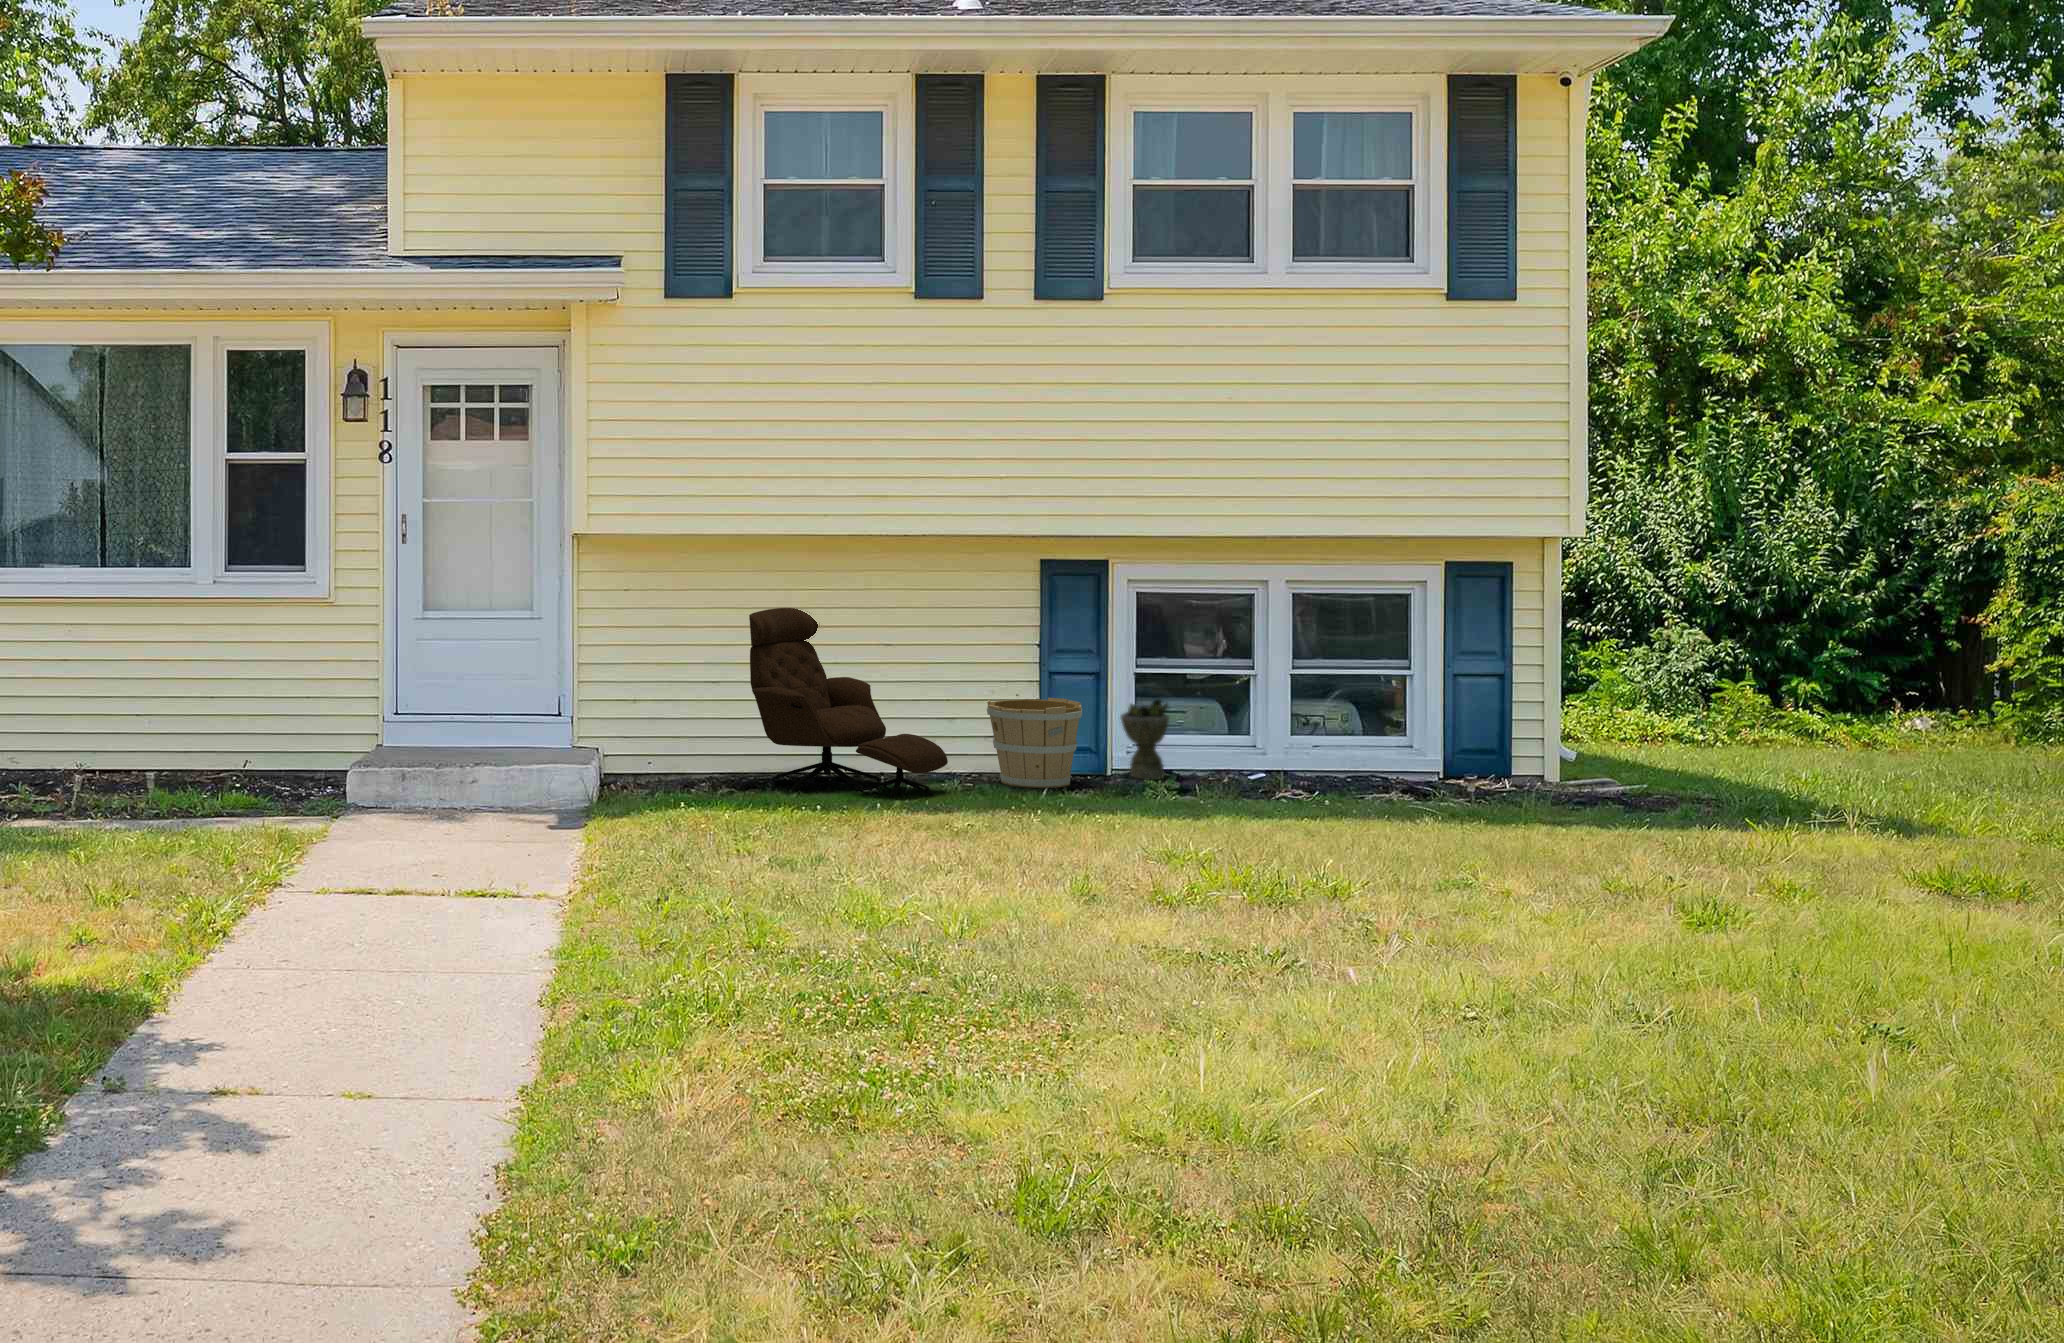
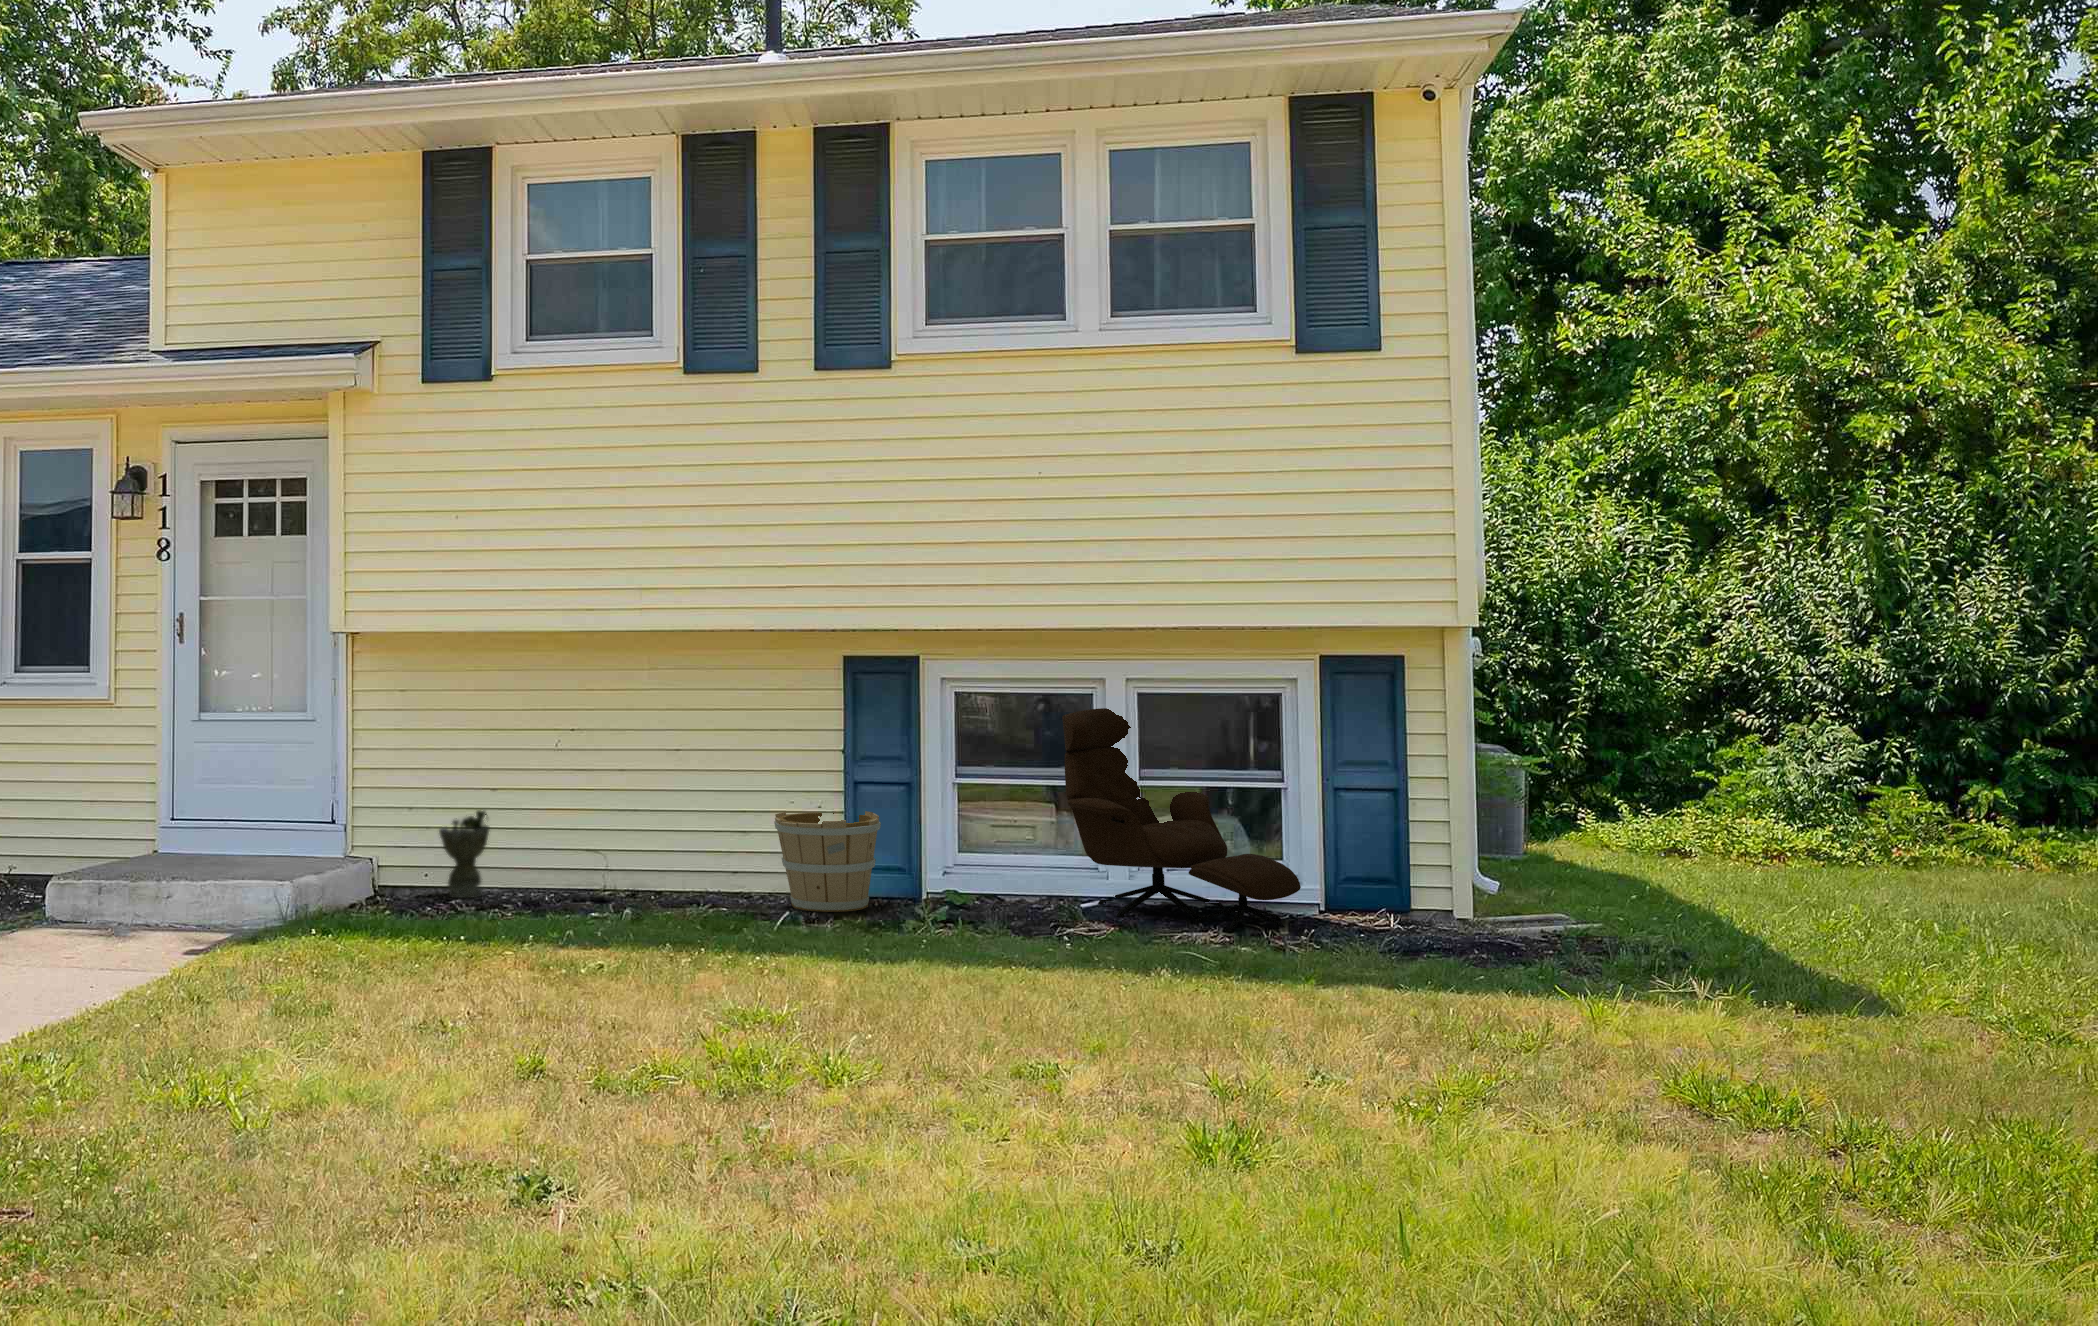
lounge chair: present [749,608,948,798] -> present [1062,708,1301,929]
planter: present [1121,698,1169,780] -> present [439,810,489,898]

